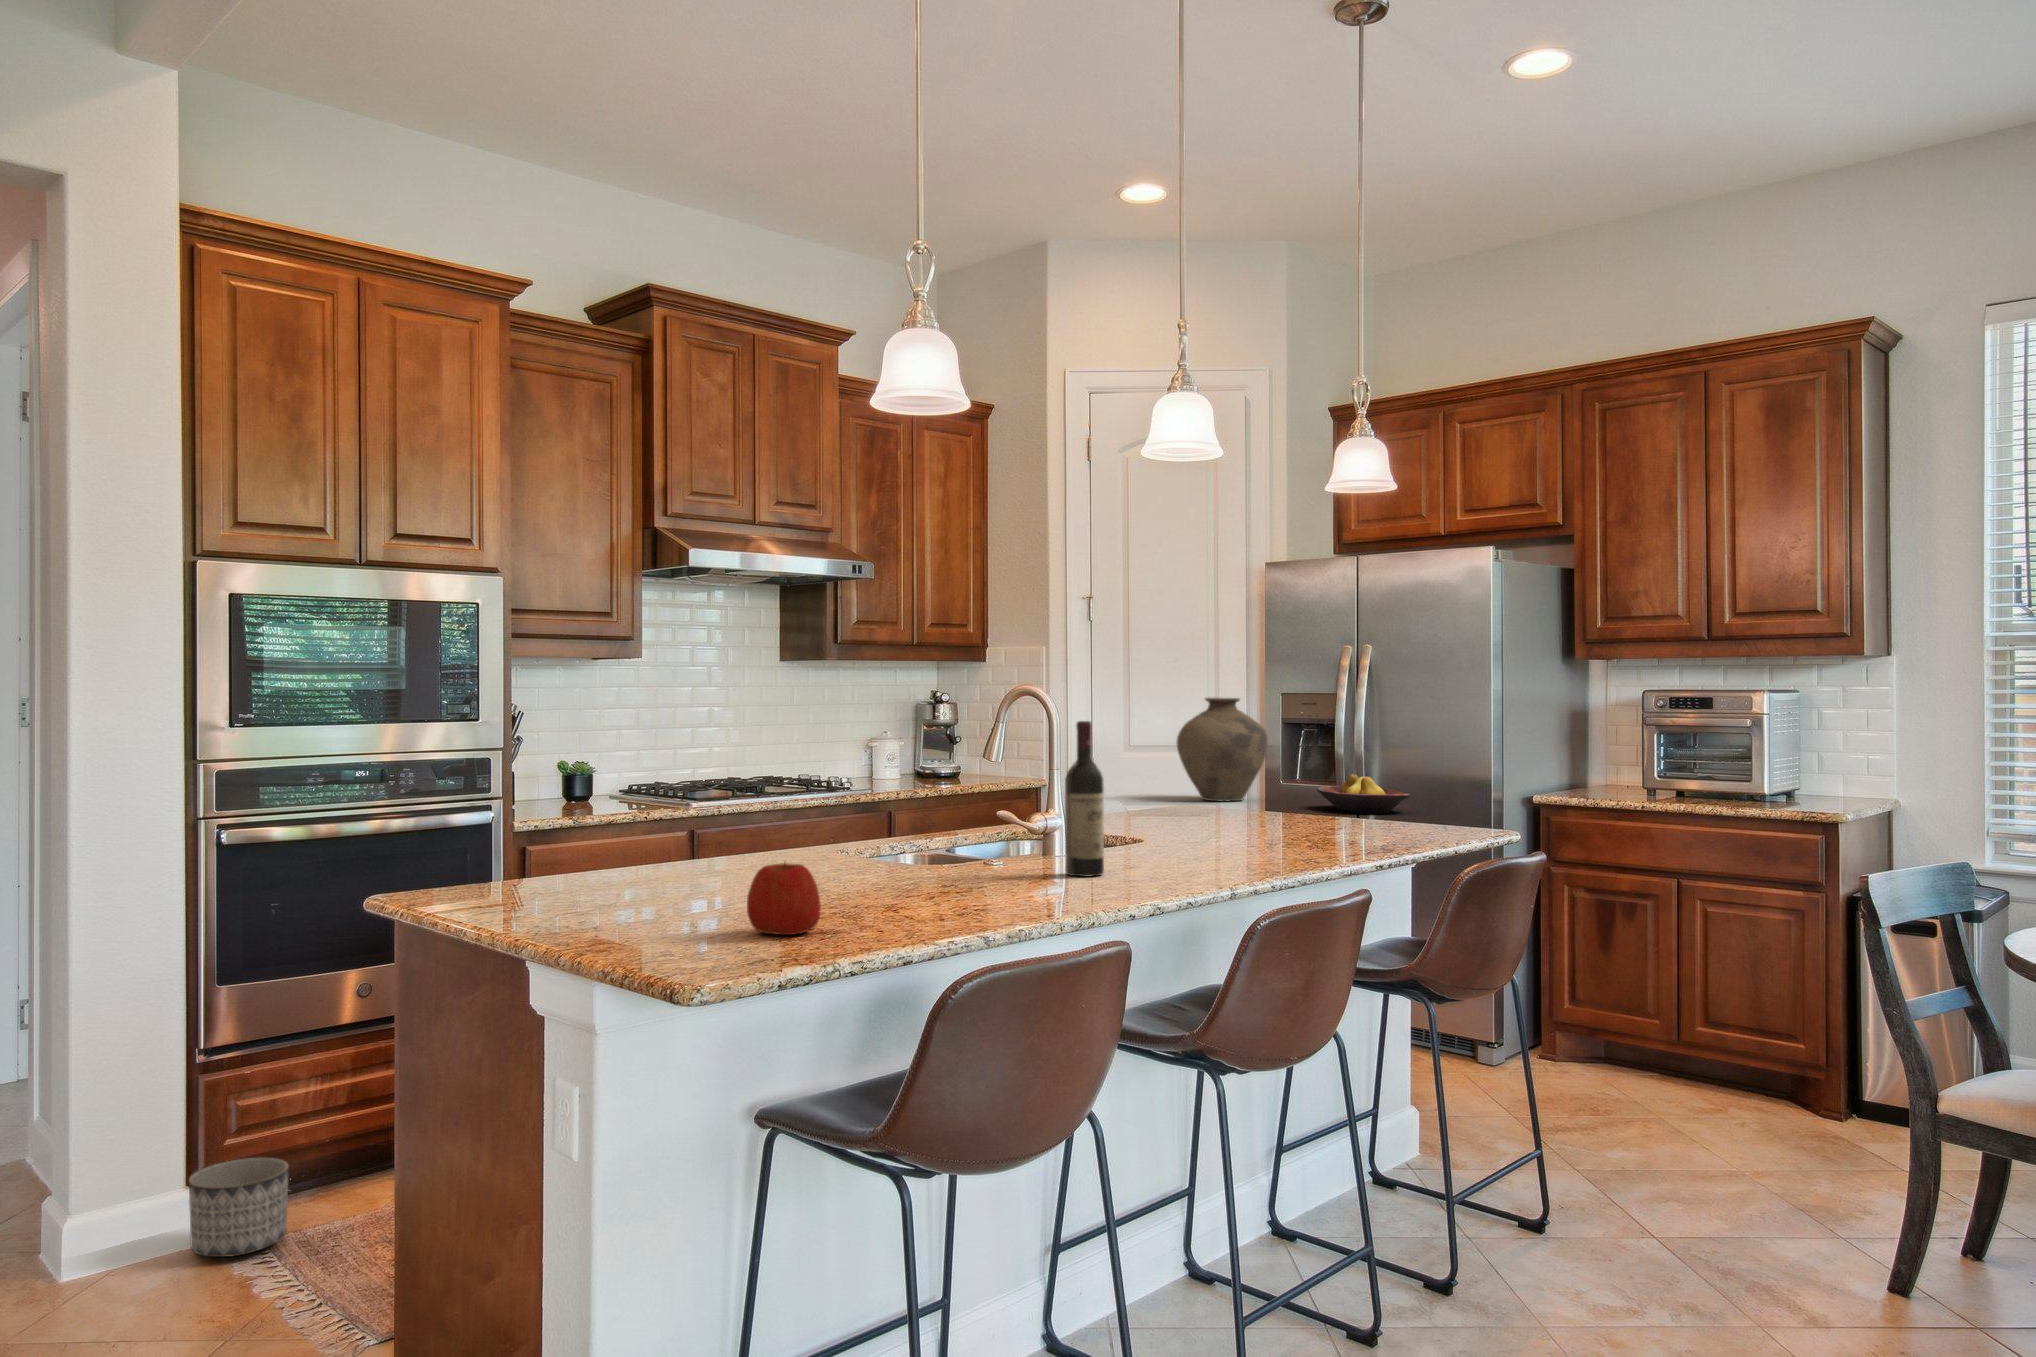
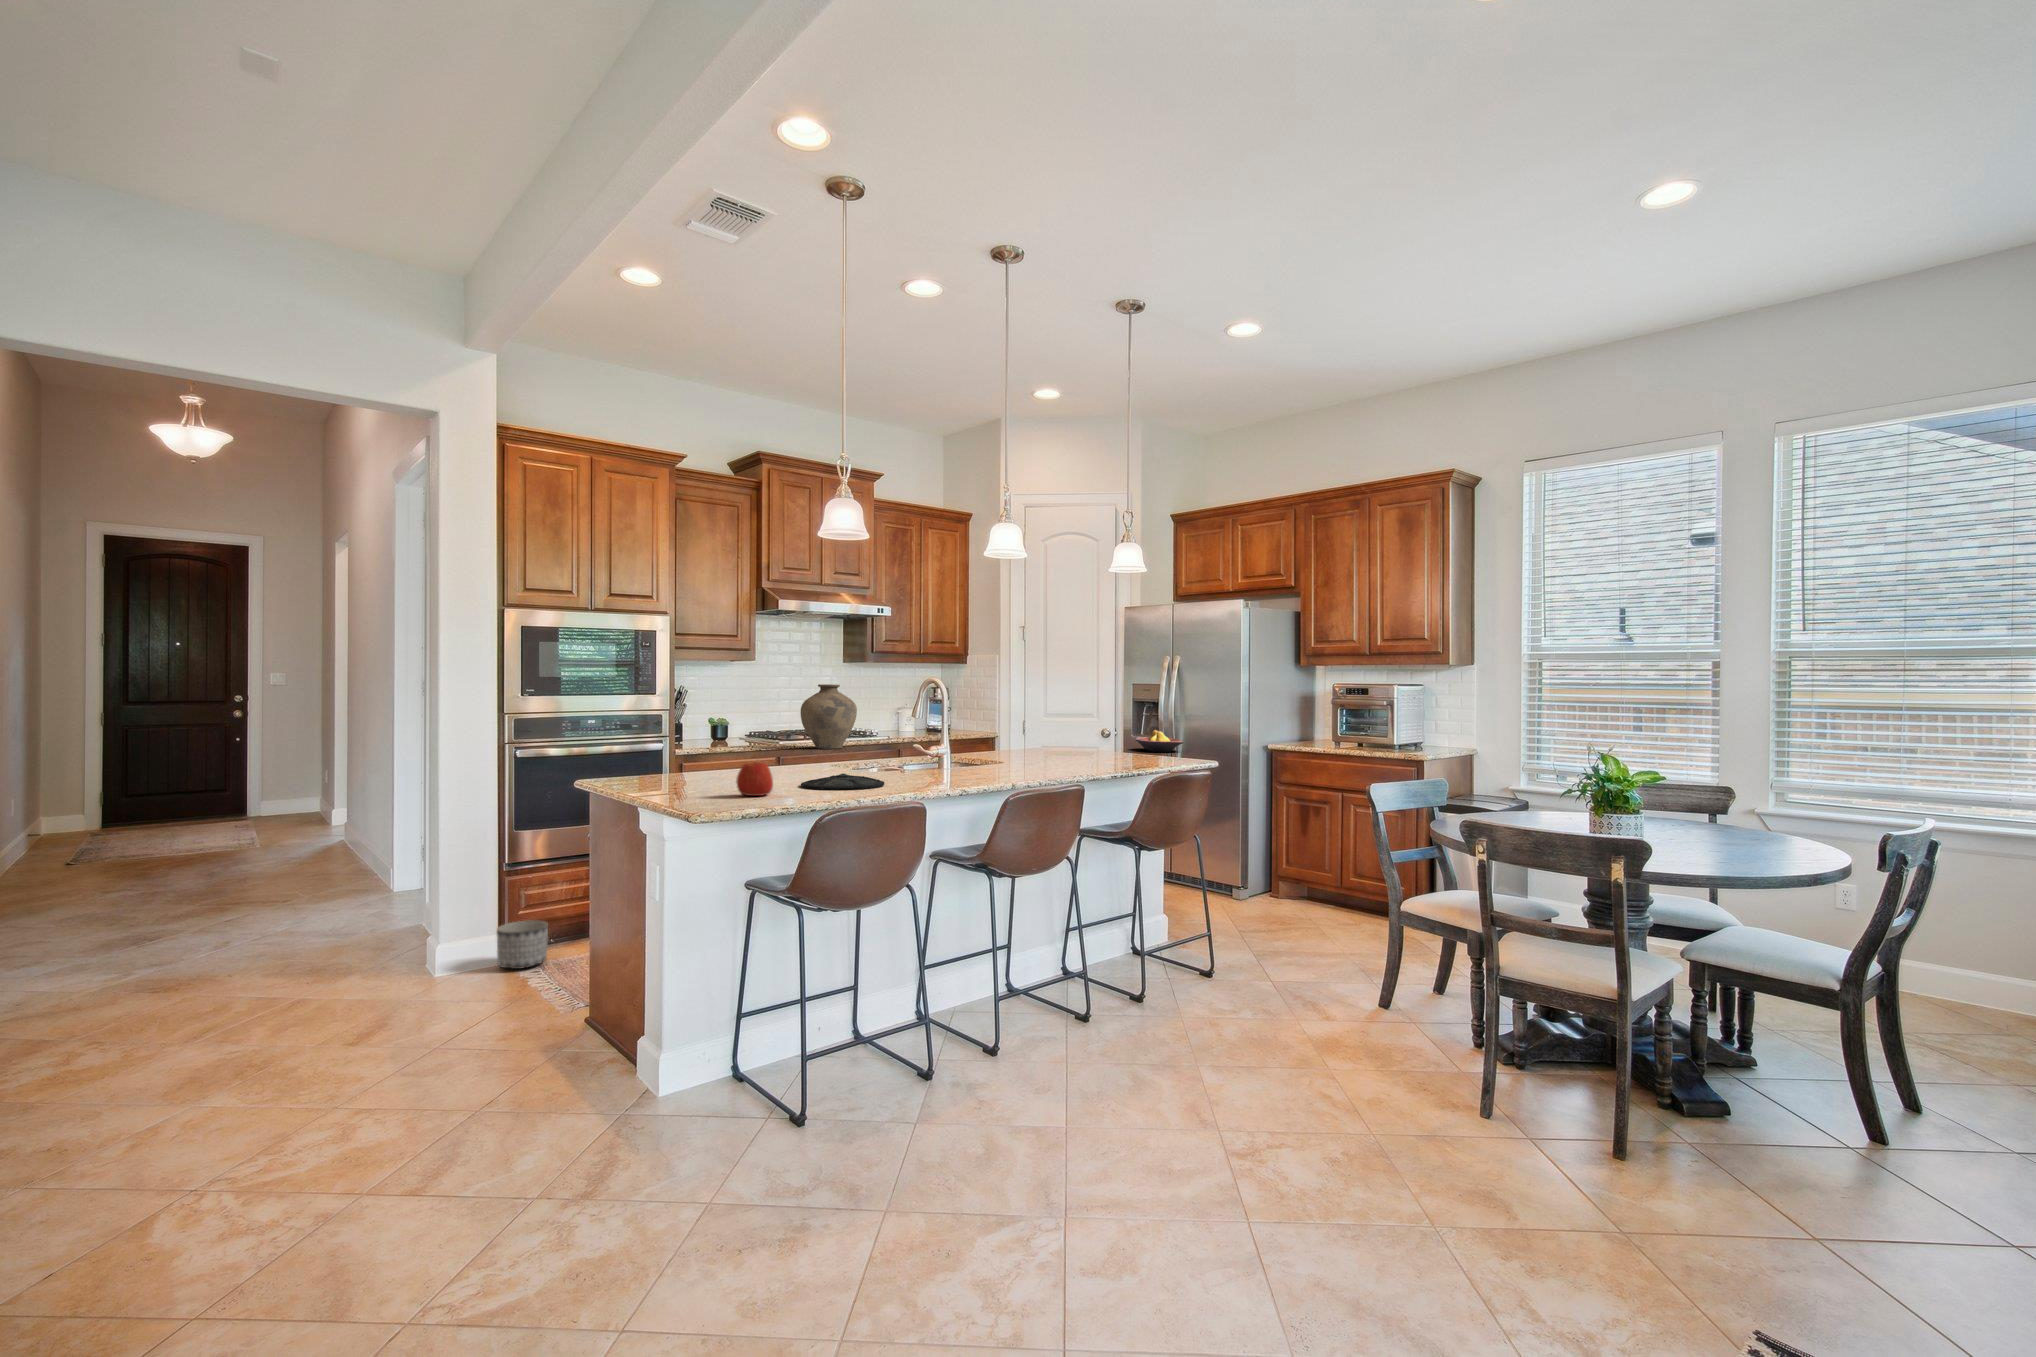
vase: present [1177,698,1268,801] -> present [800,684,857,749]
wine bottle: present [1065,721,1104,877] -> none [933,696,953,777]
plate: none [844,878,1010,915] -> present [801,773,884,790]

